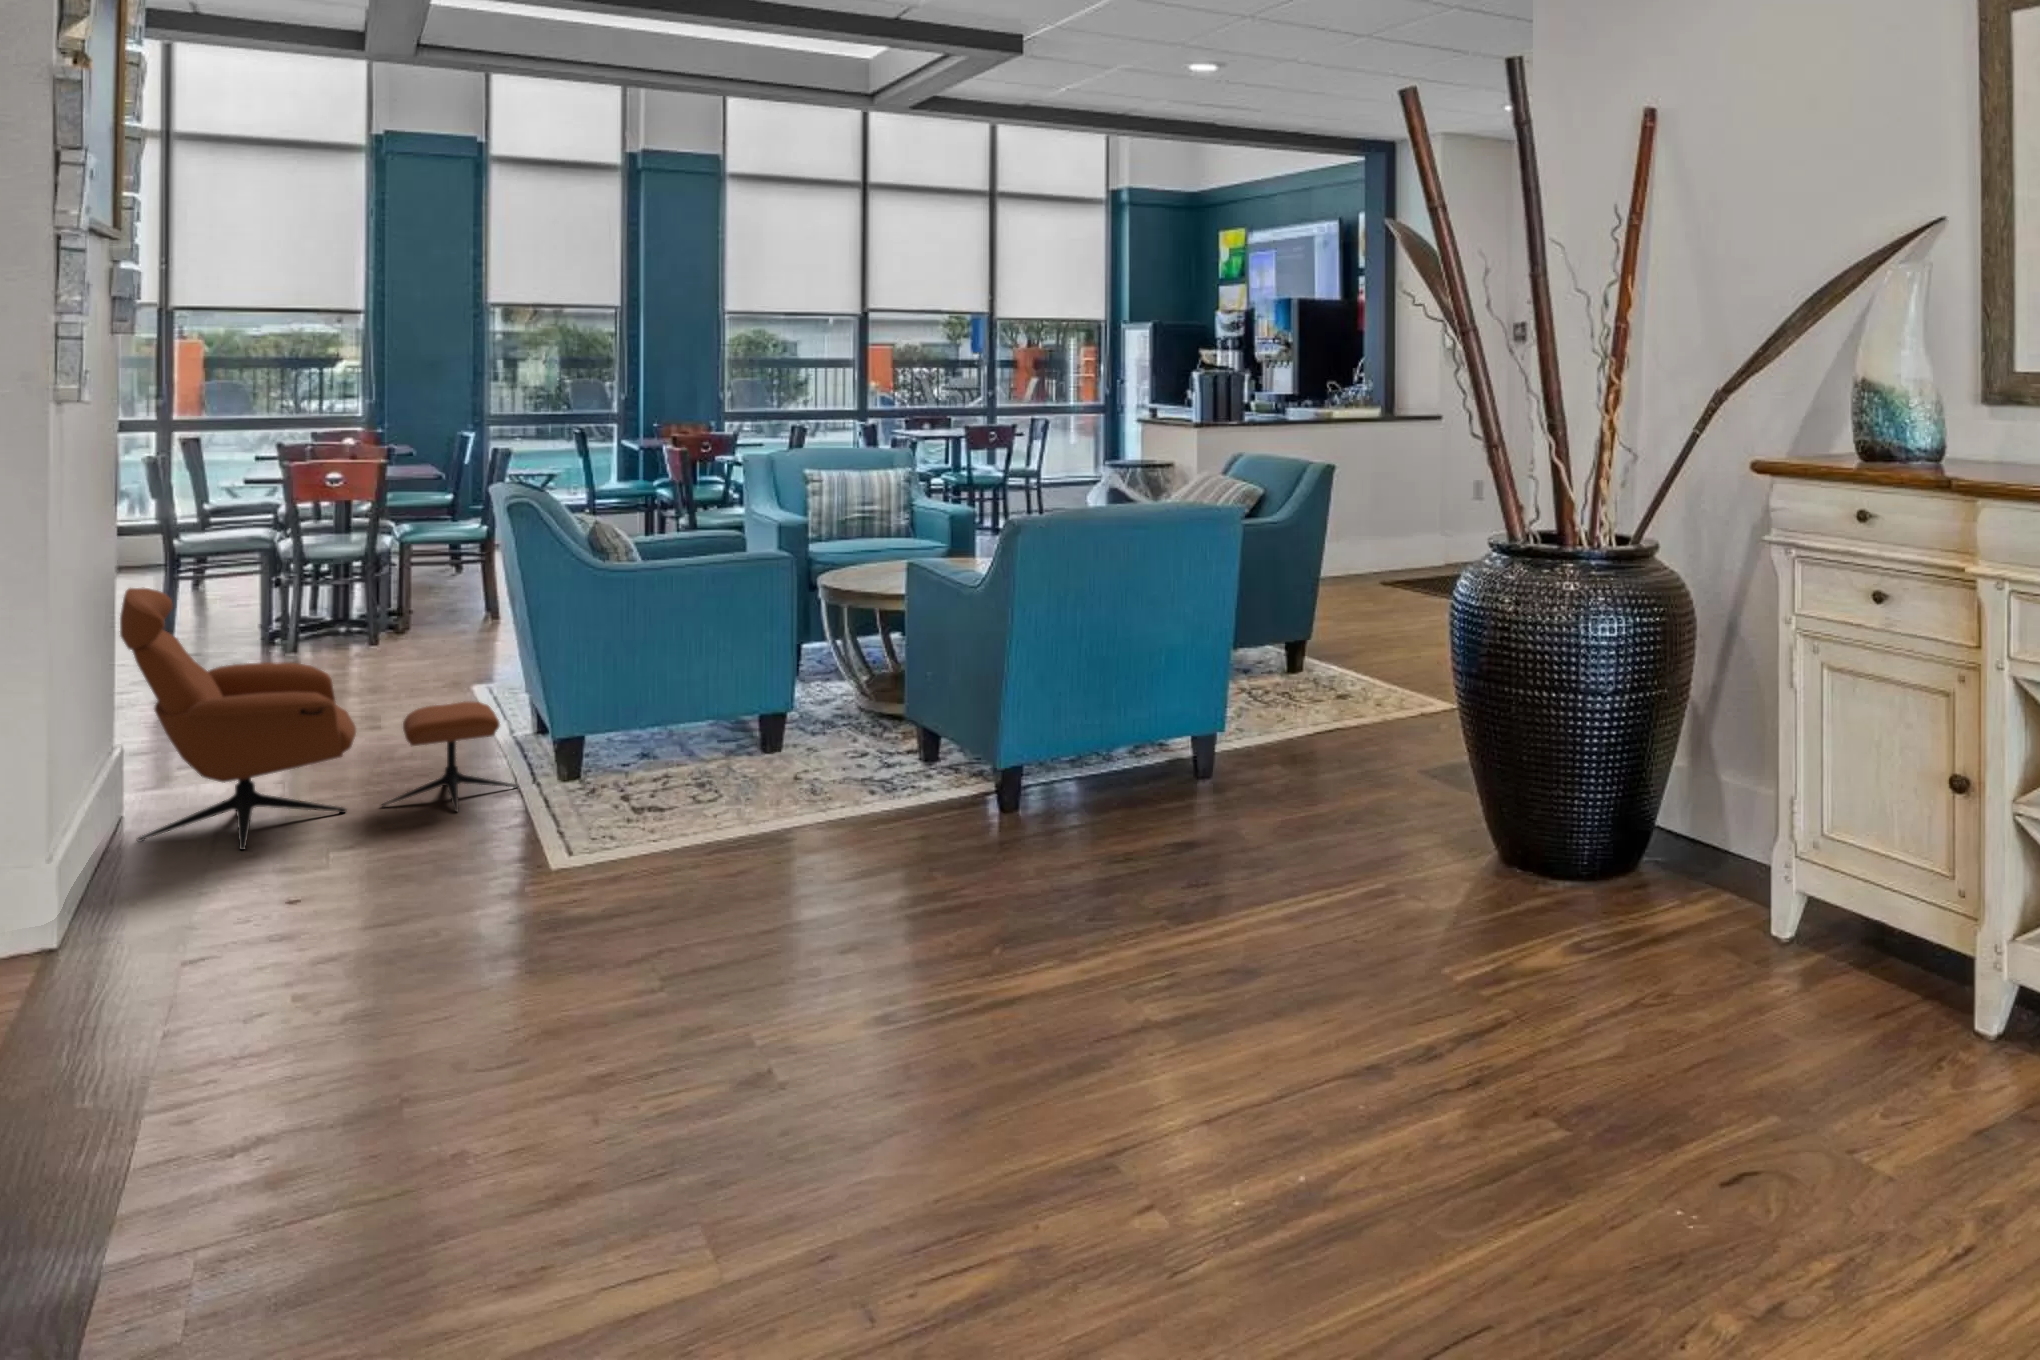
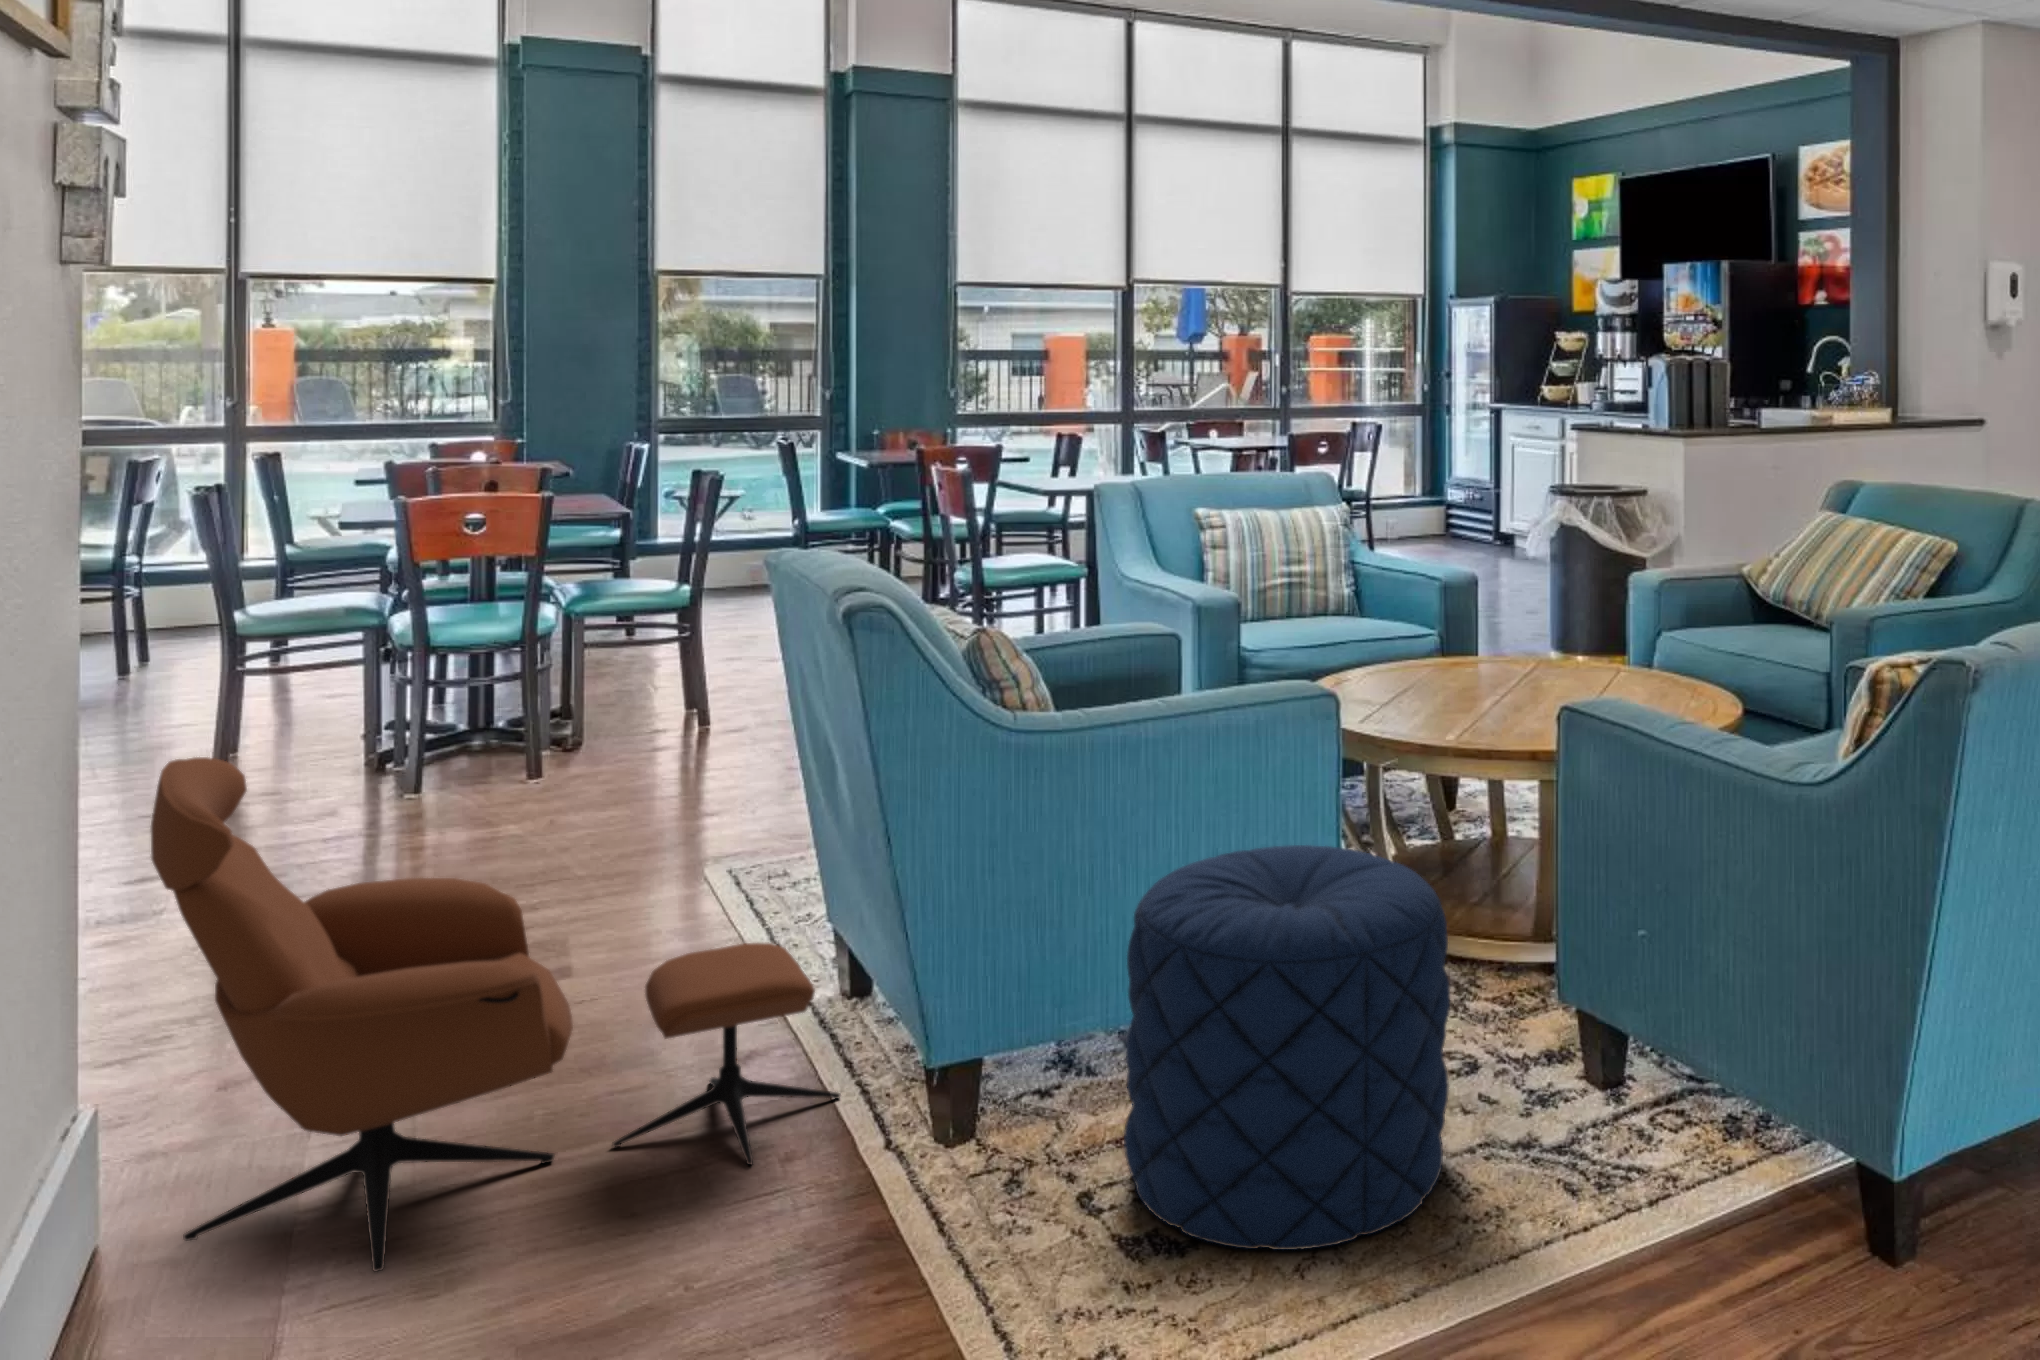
pouf: none [659,640,844,836] -> present [1124,845,1450,1250]

